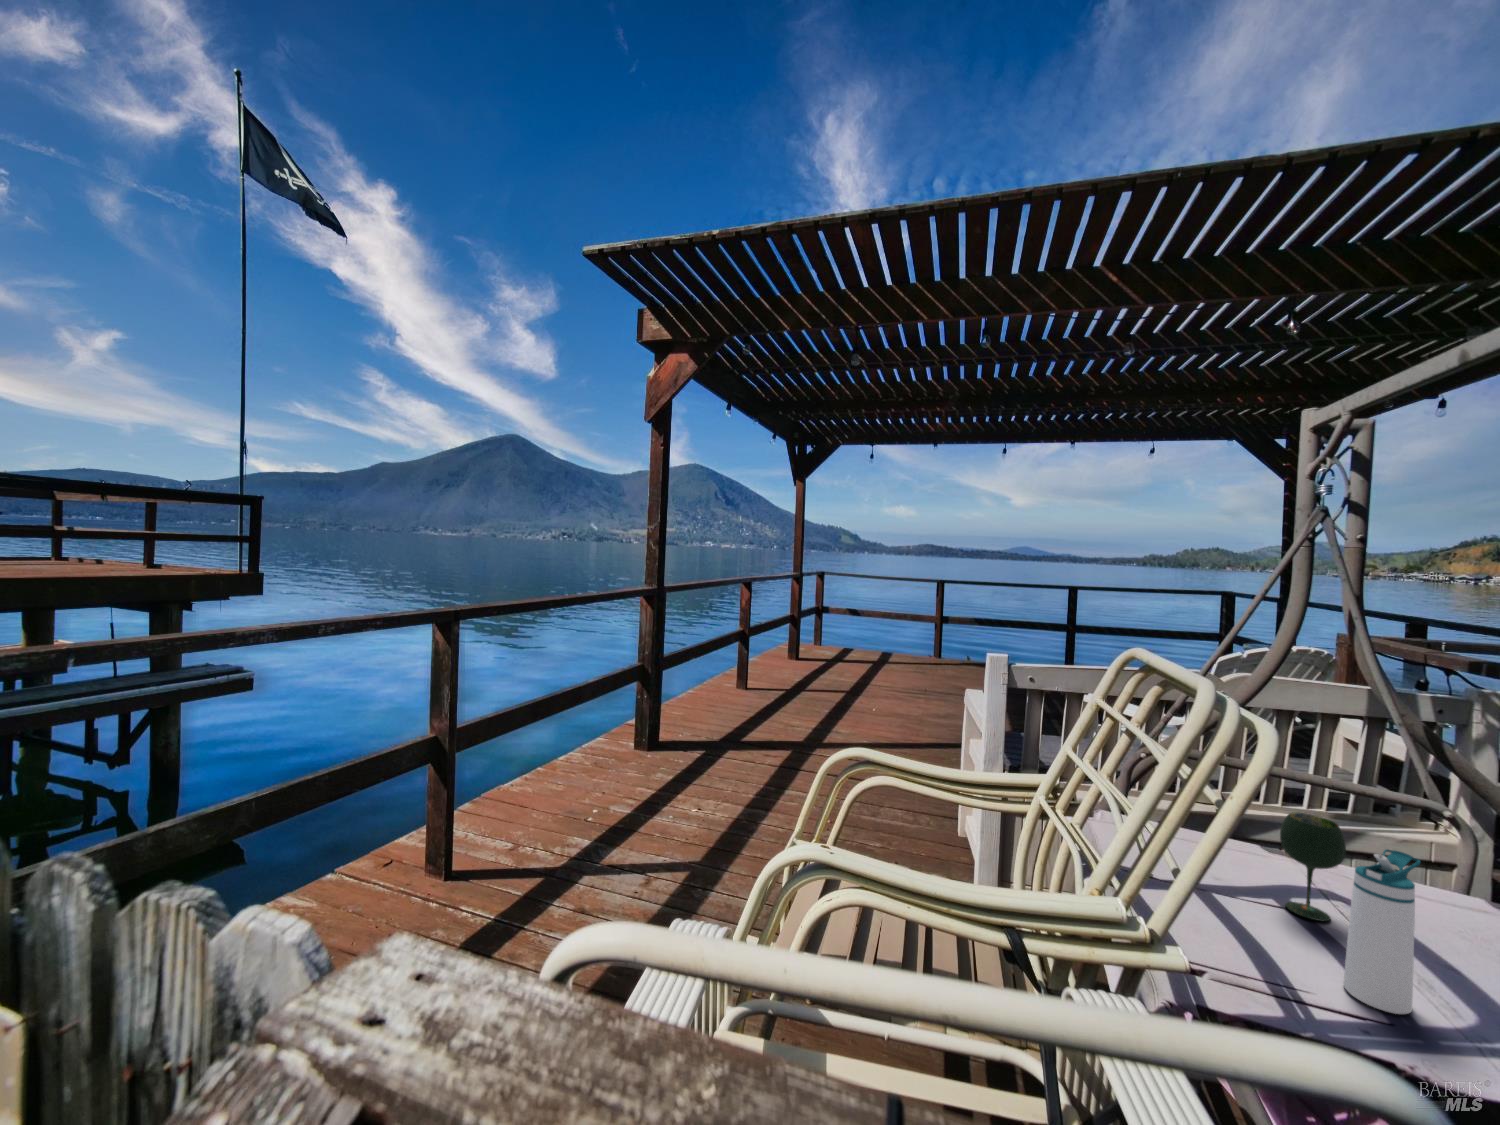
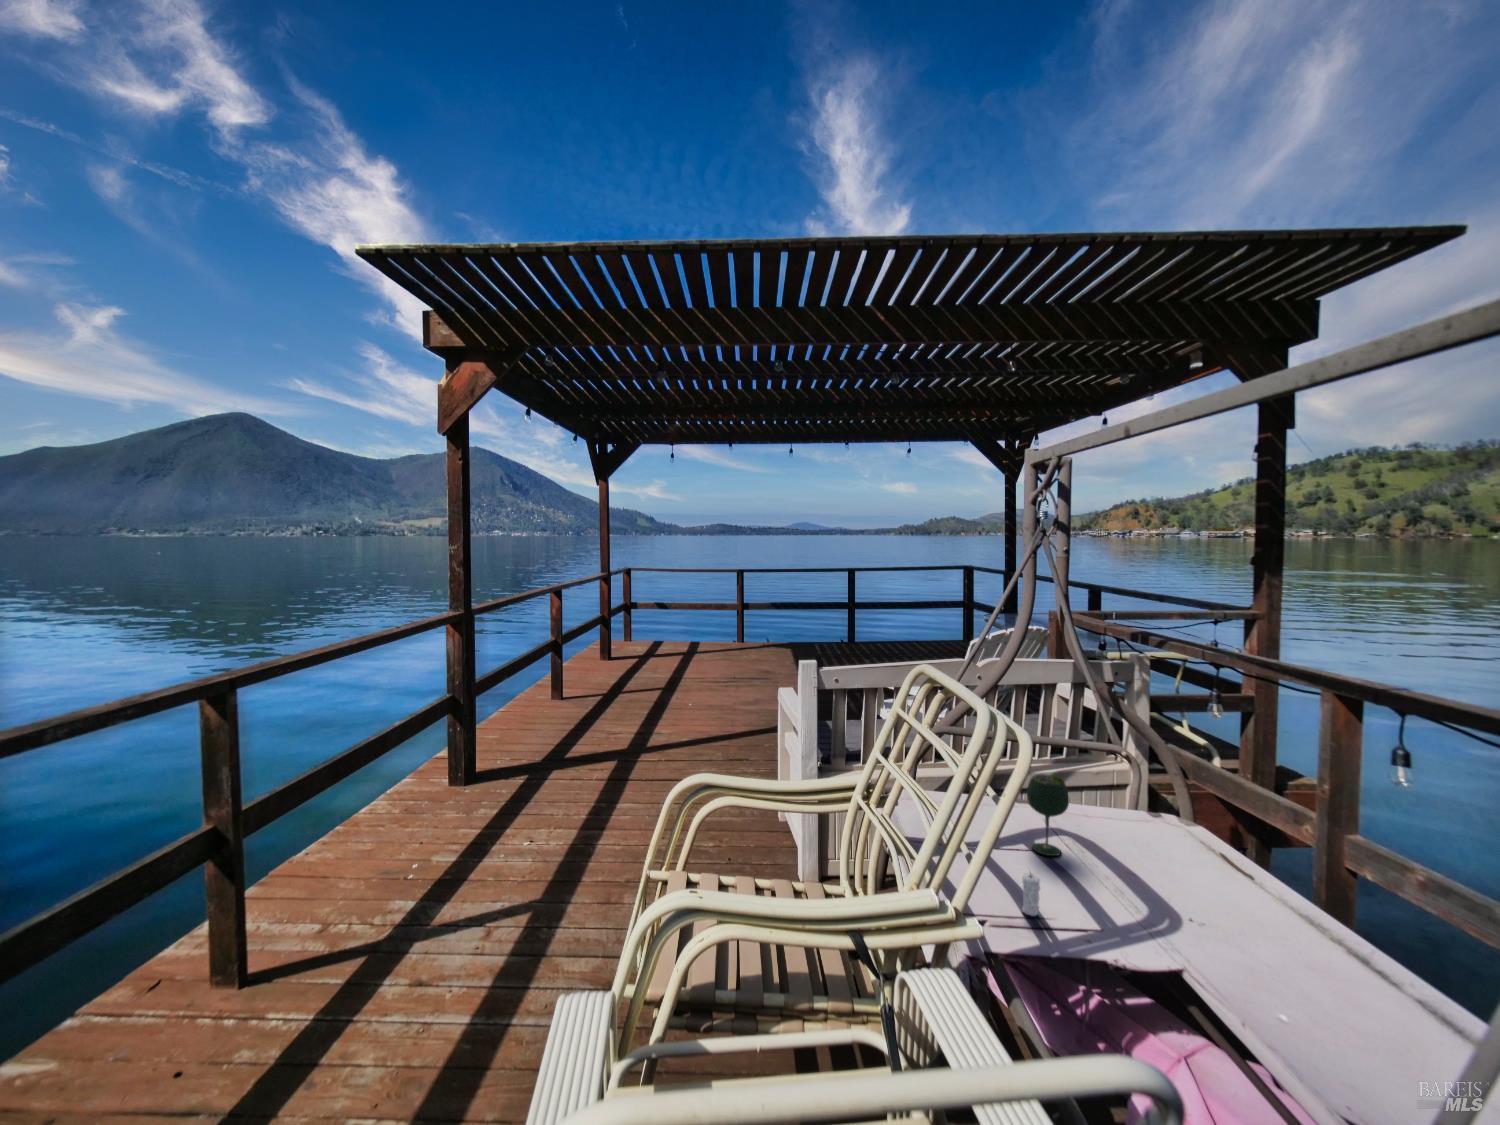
water bottle: present [1343,849,1420,1014] -> none [1074,800,1117,923]
candle: none [1259,916,1289,982] -> present [1022,873,1040,916]

